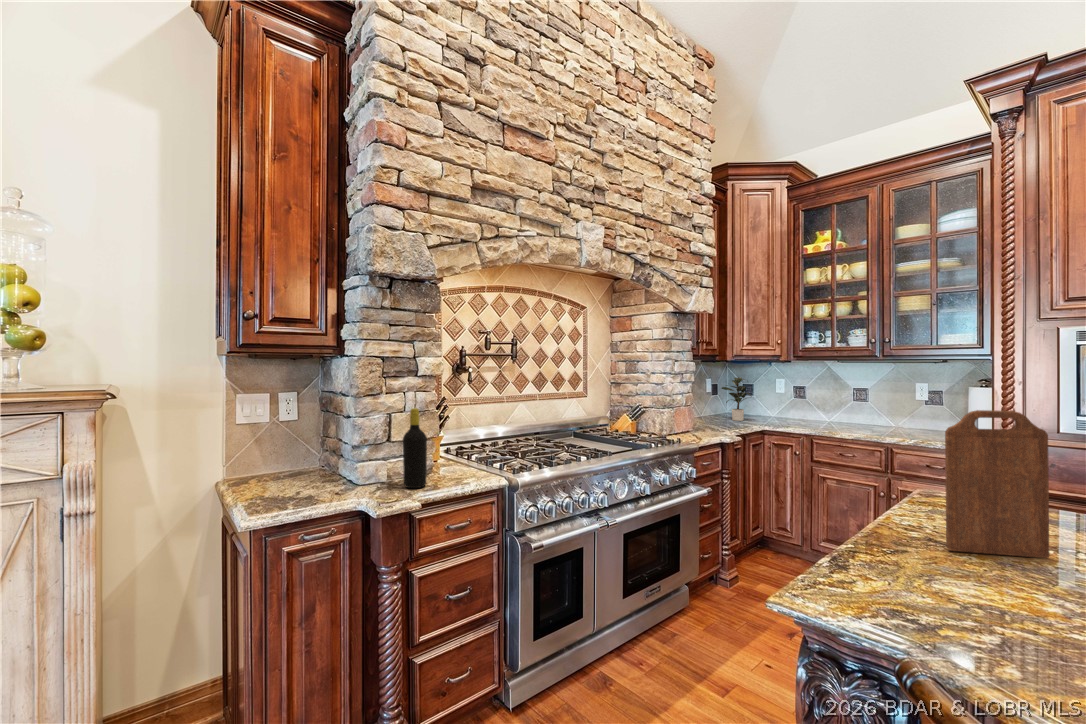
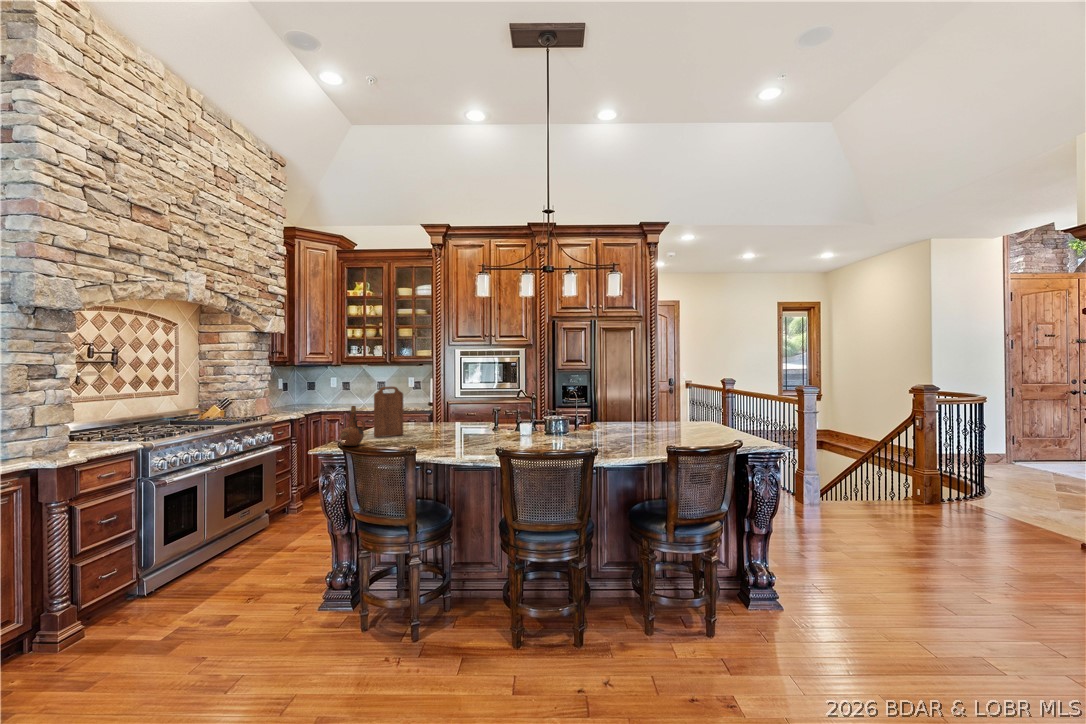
potted plant: present [722,377,751,421] -> none [286,377,319,407]
bottle: present [403,408,427,488] -> none [54,401,77,456]
ceramic pitcher: none [863,468,949,594] -> present [340,406,365,446]

